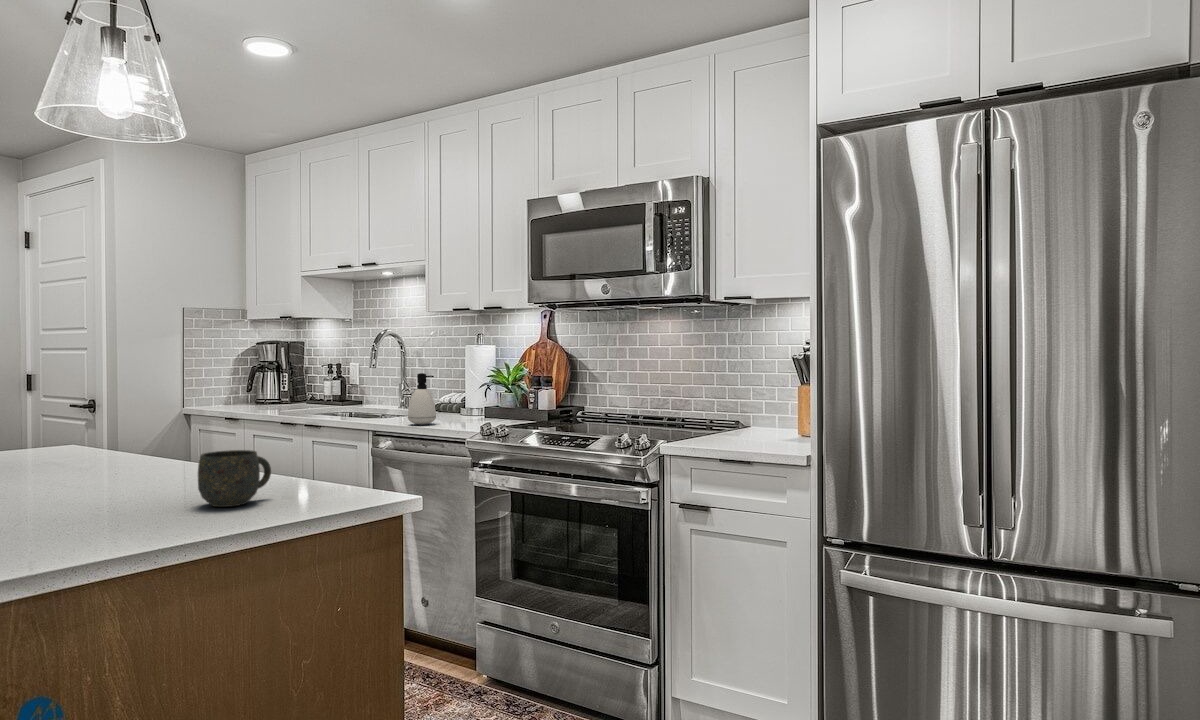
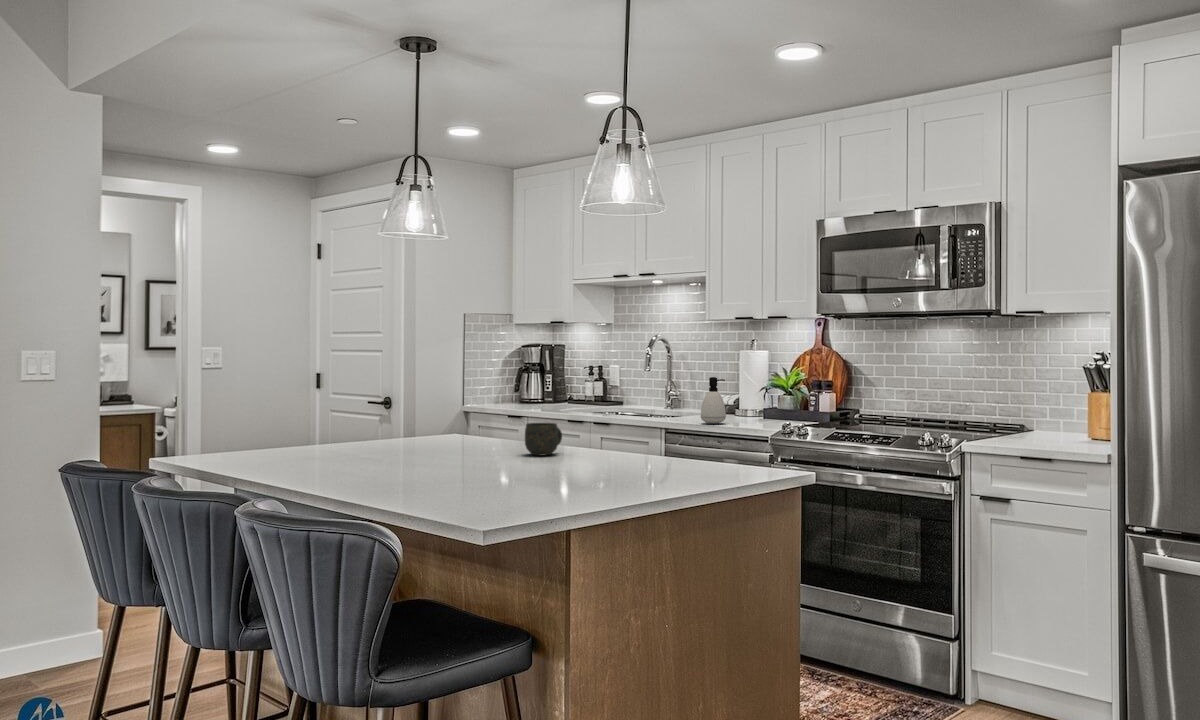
mug: present [198,450,271,507] -> present [525,423,562,456]

